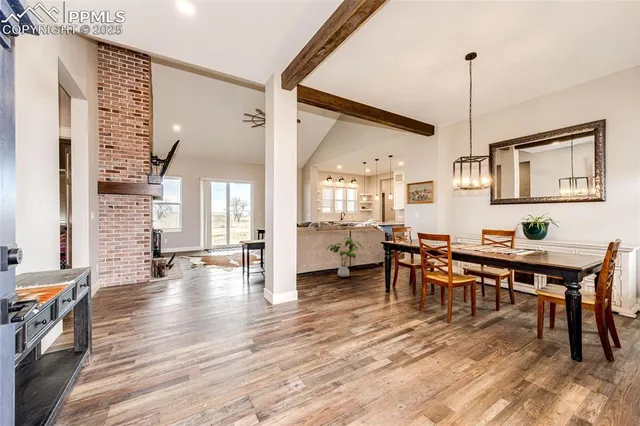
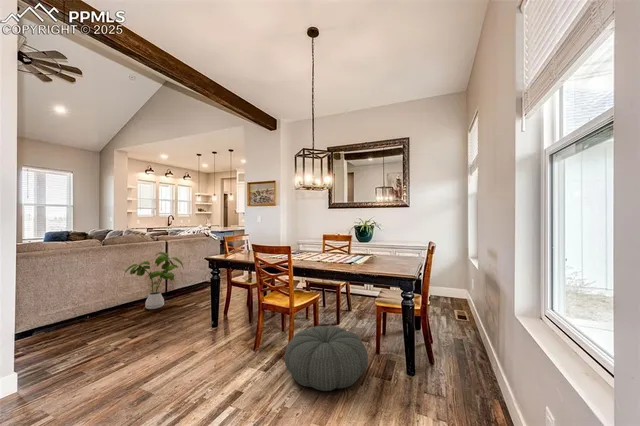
pouf: none [445,302,524,350] -> present [285,326,368,391]

